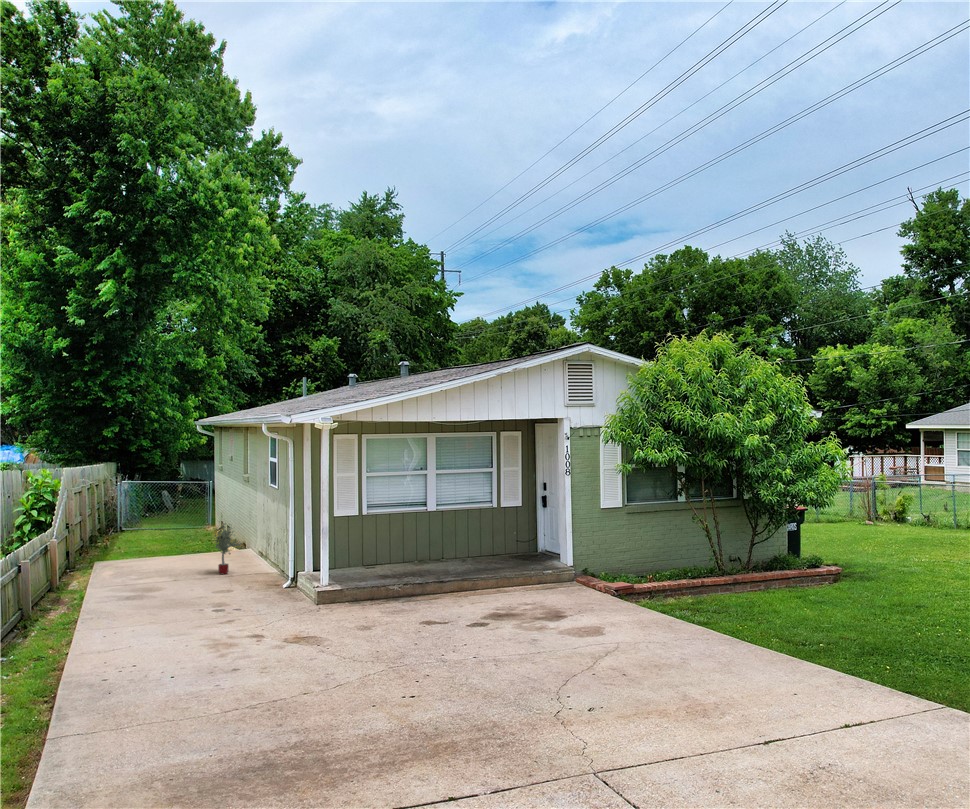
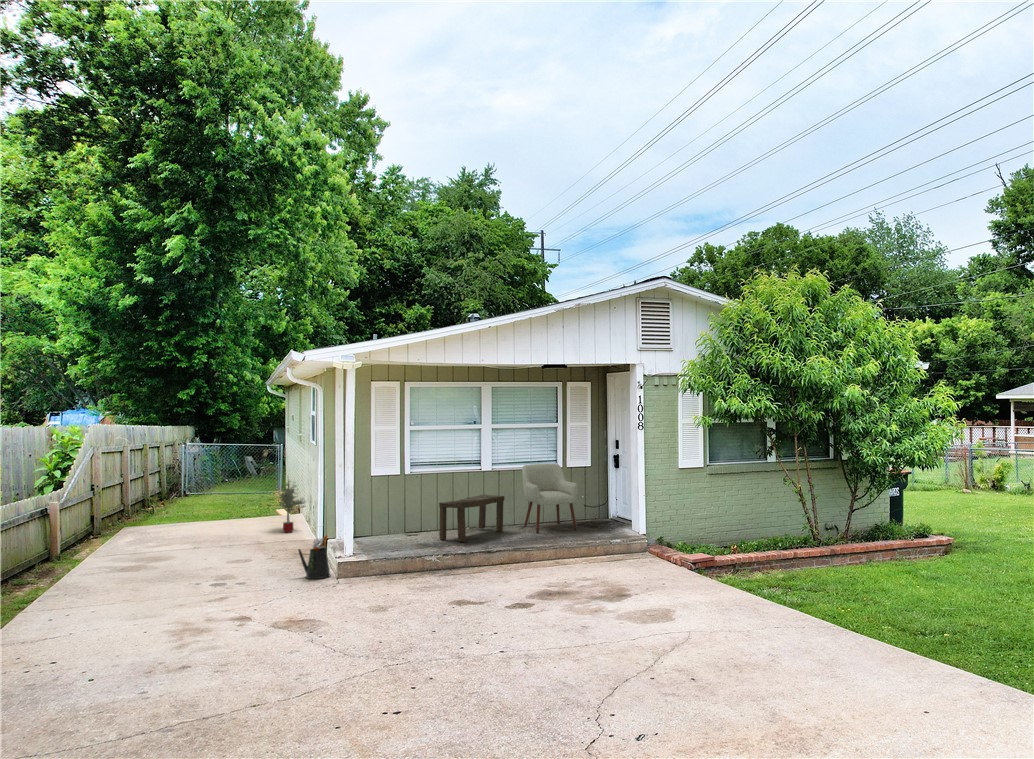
chair: none [461,505,514,569] -> present [522,464,578,533]
bench: none [390,534,447,577] -> present [439,495,505,542]
watering can: none [268,572,302,613] -> present [298,536,330,579]

